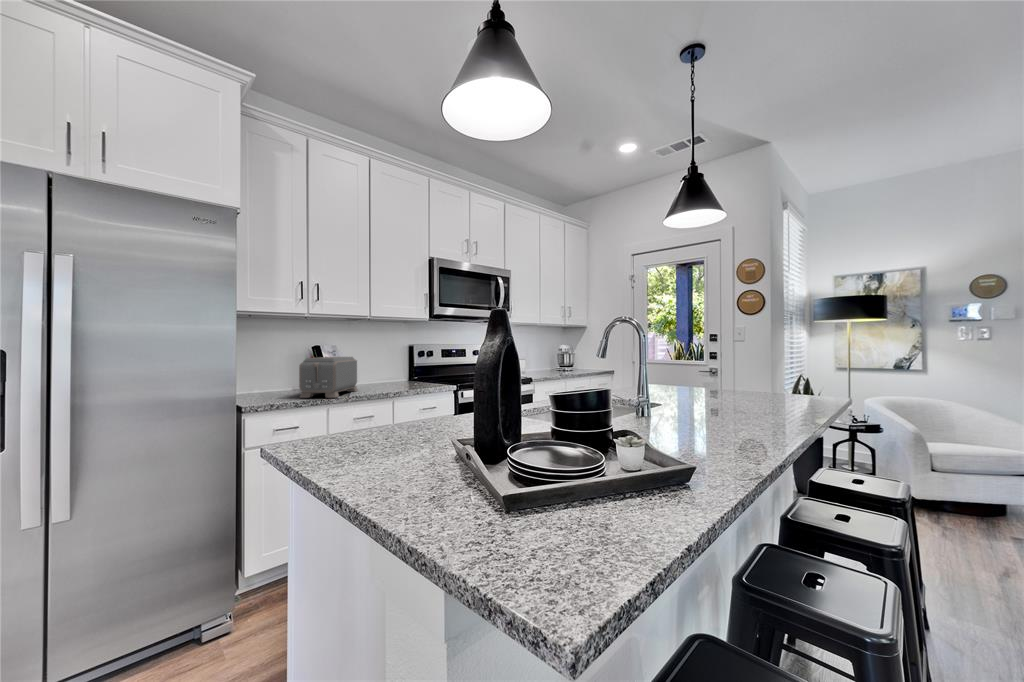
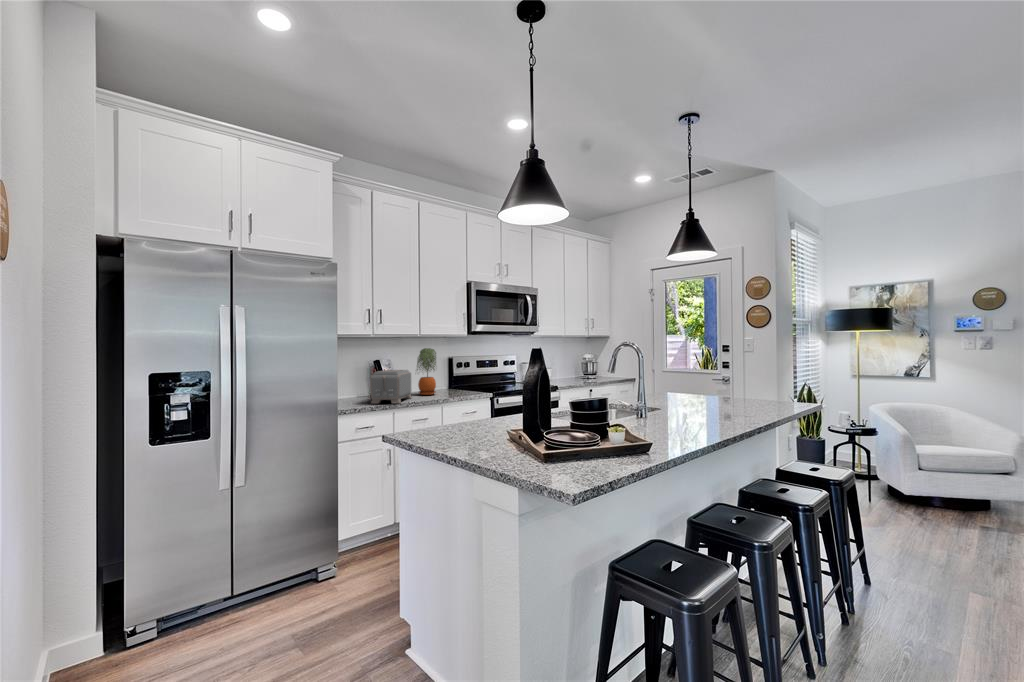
potted plant: none [365,332,392,387] -> present [417,348,436,395]

